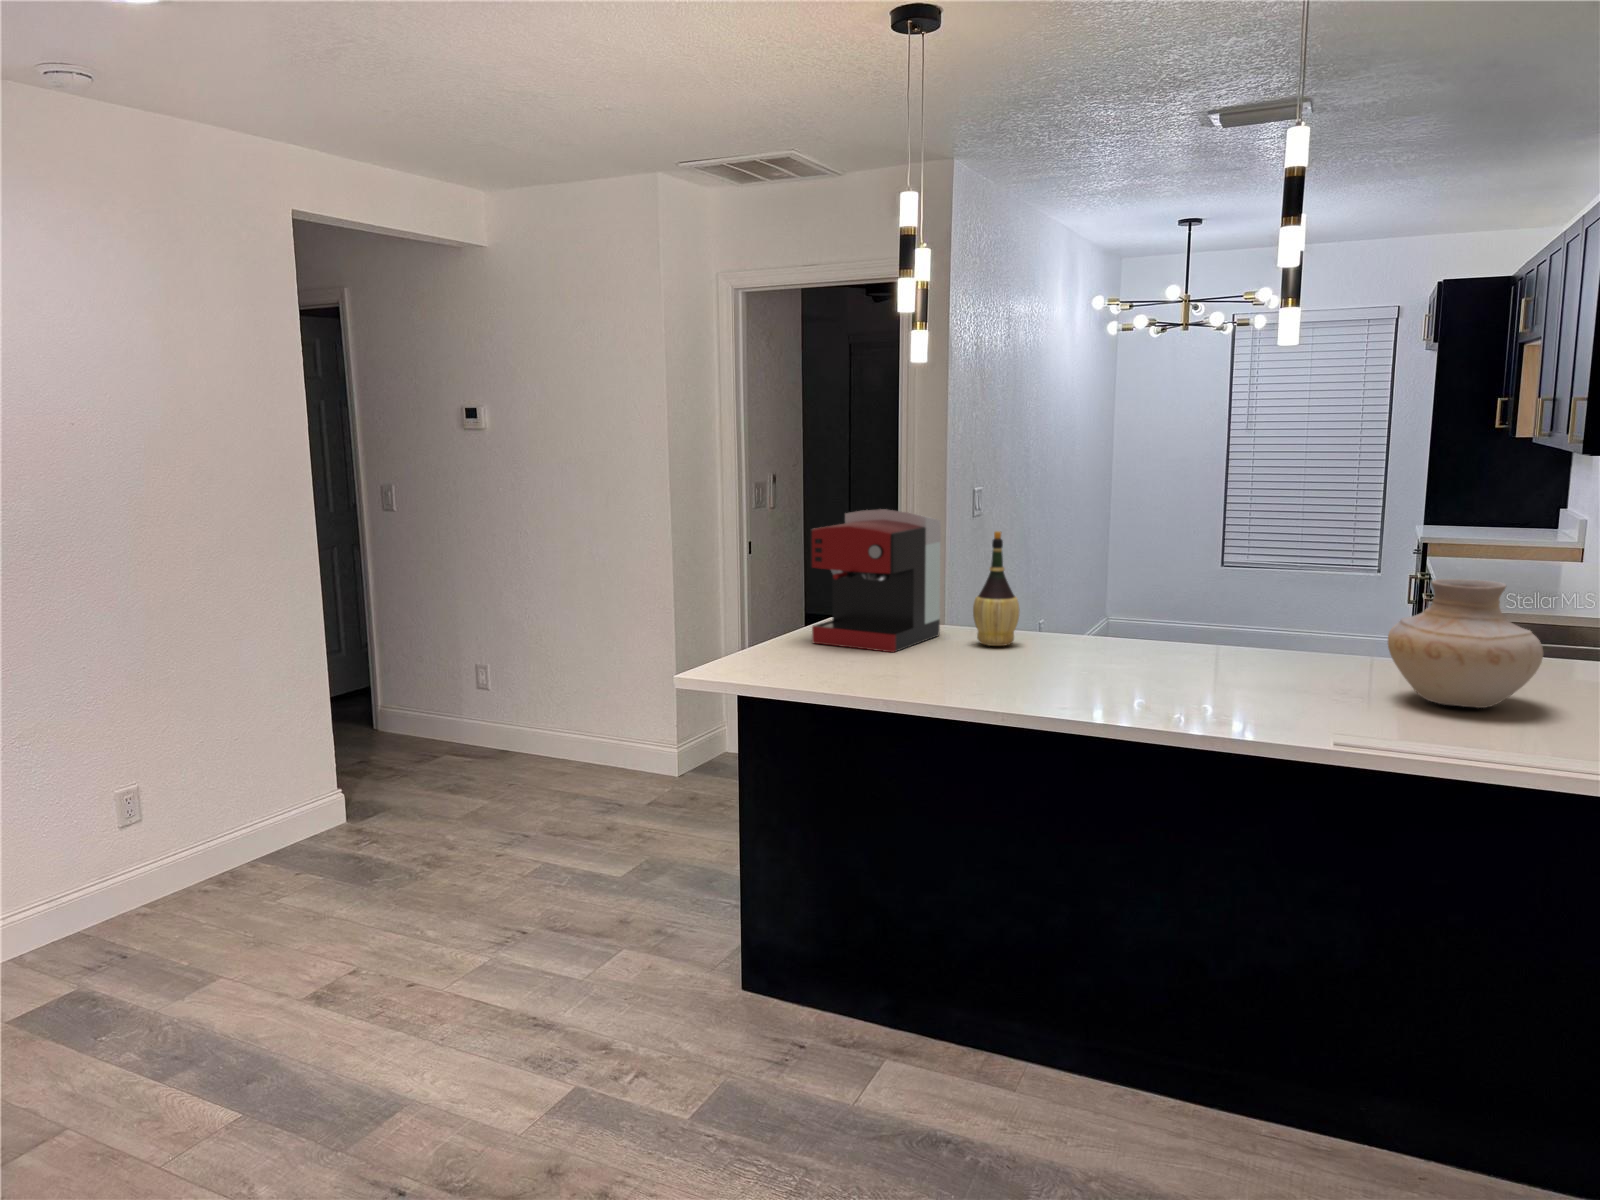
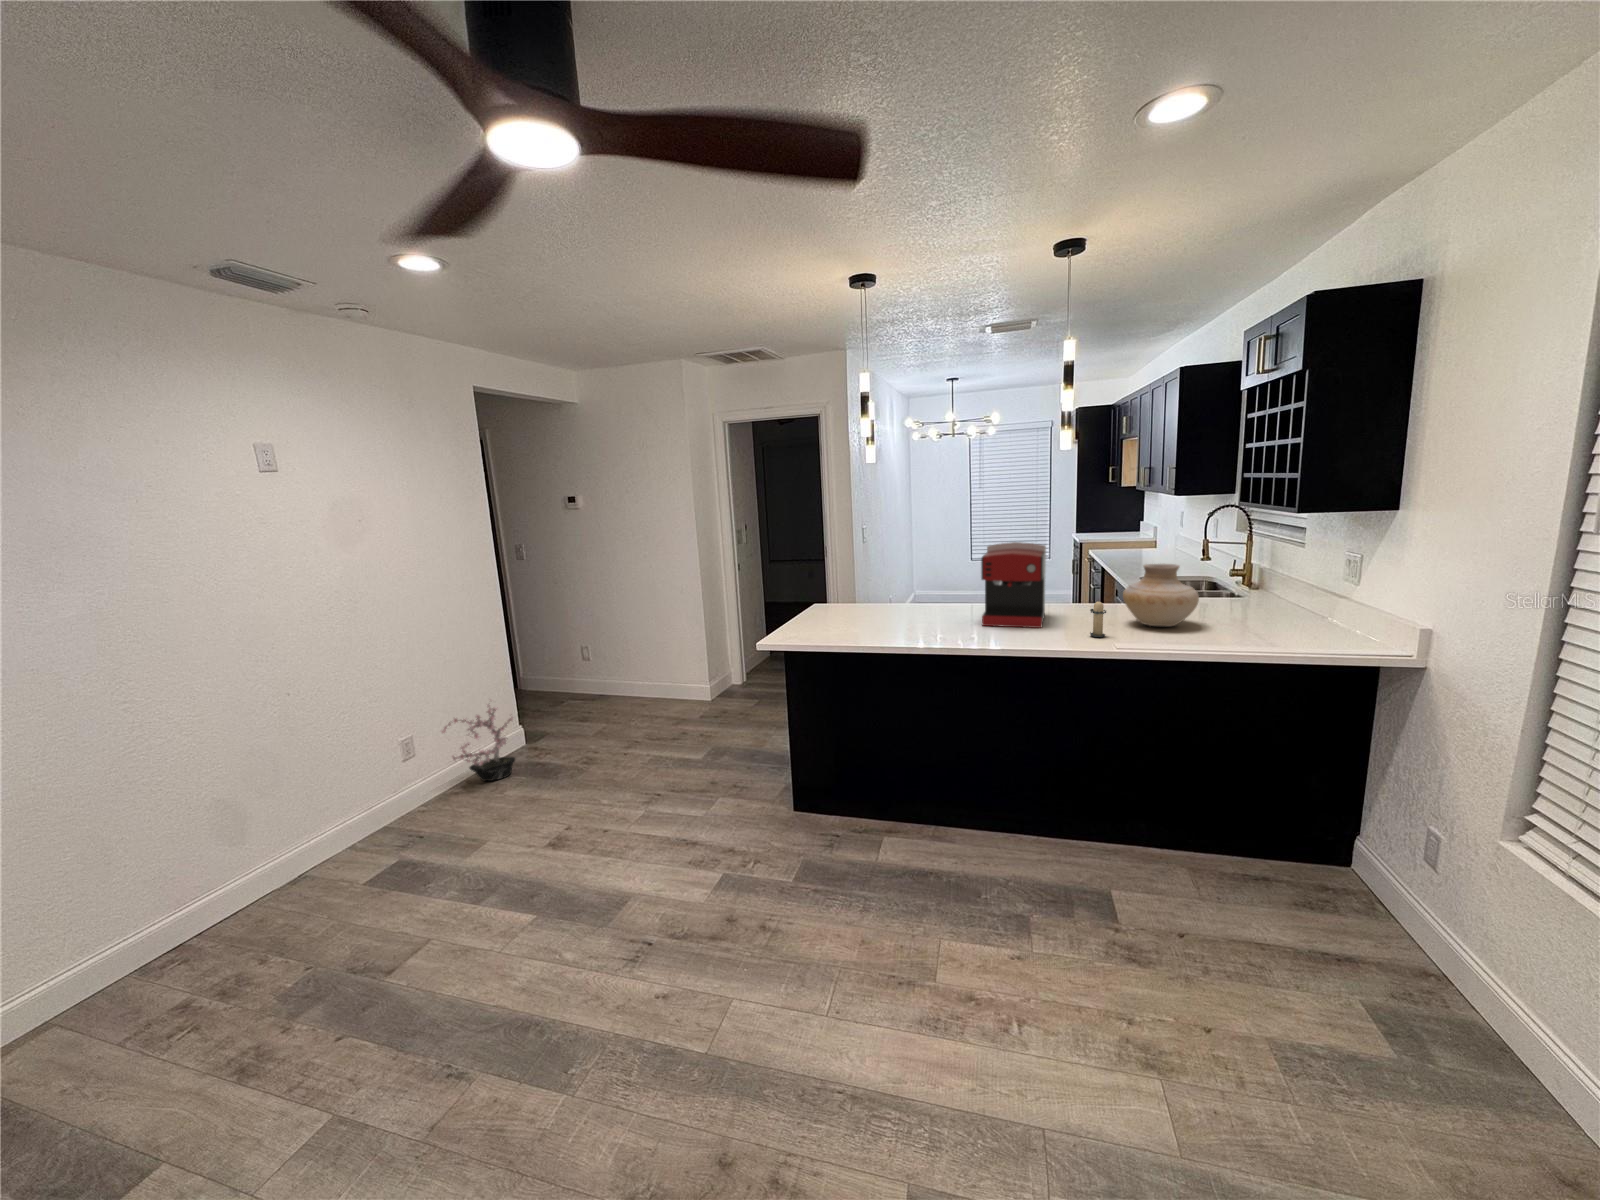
coffee maker: present [810,509,941,652] -> present [981,542,1046,628]
wine bottle: present [973,531,1020,646] -> none [899,553,924,614]
candle: none [1295,640,1338,718] -> present [1090,601,1106,637]
potted plant: none [180,733,320,877] -> present [441,704,515,781]

